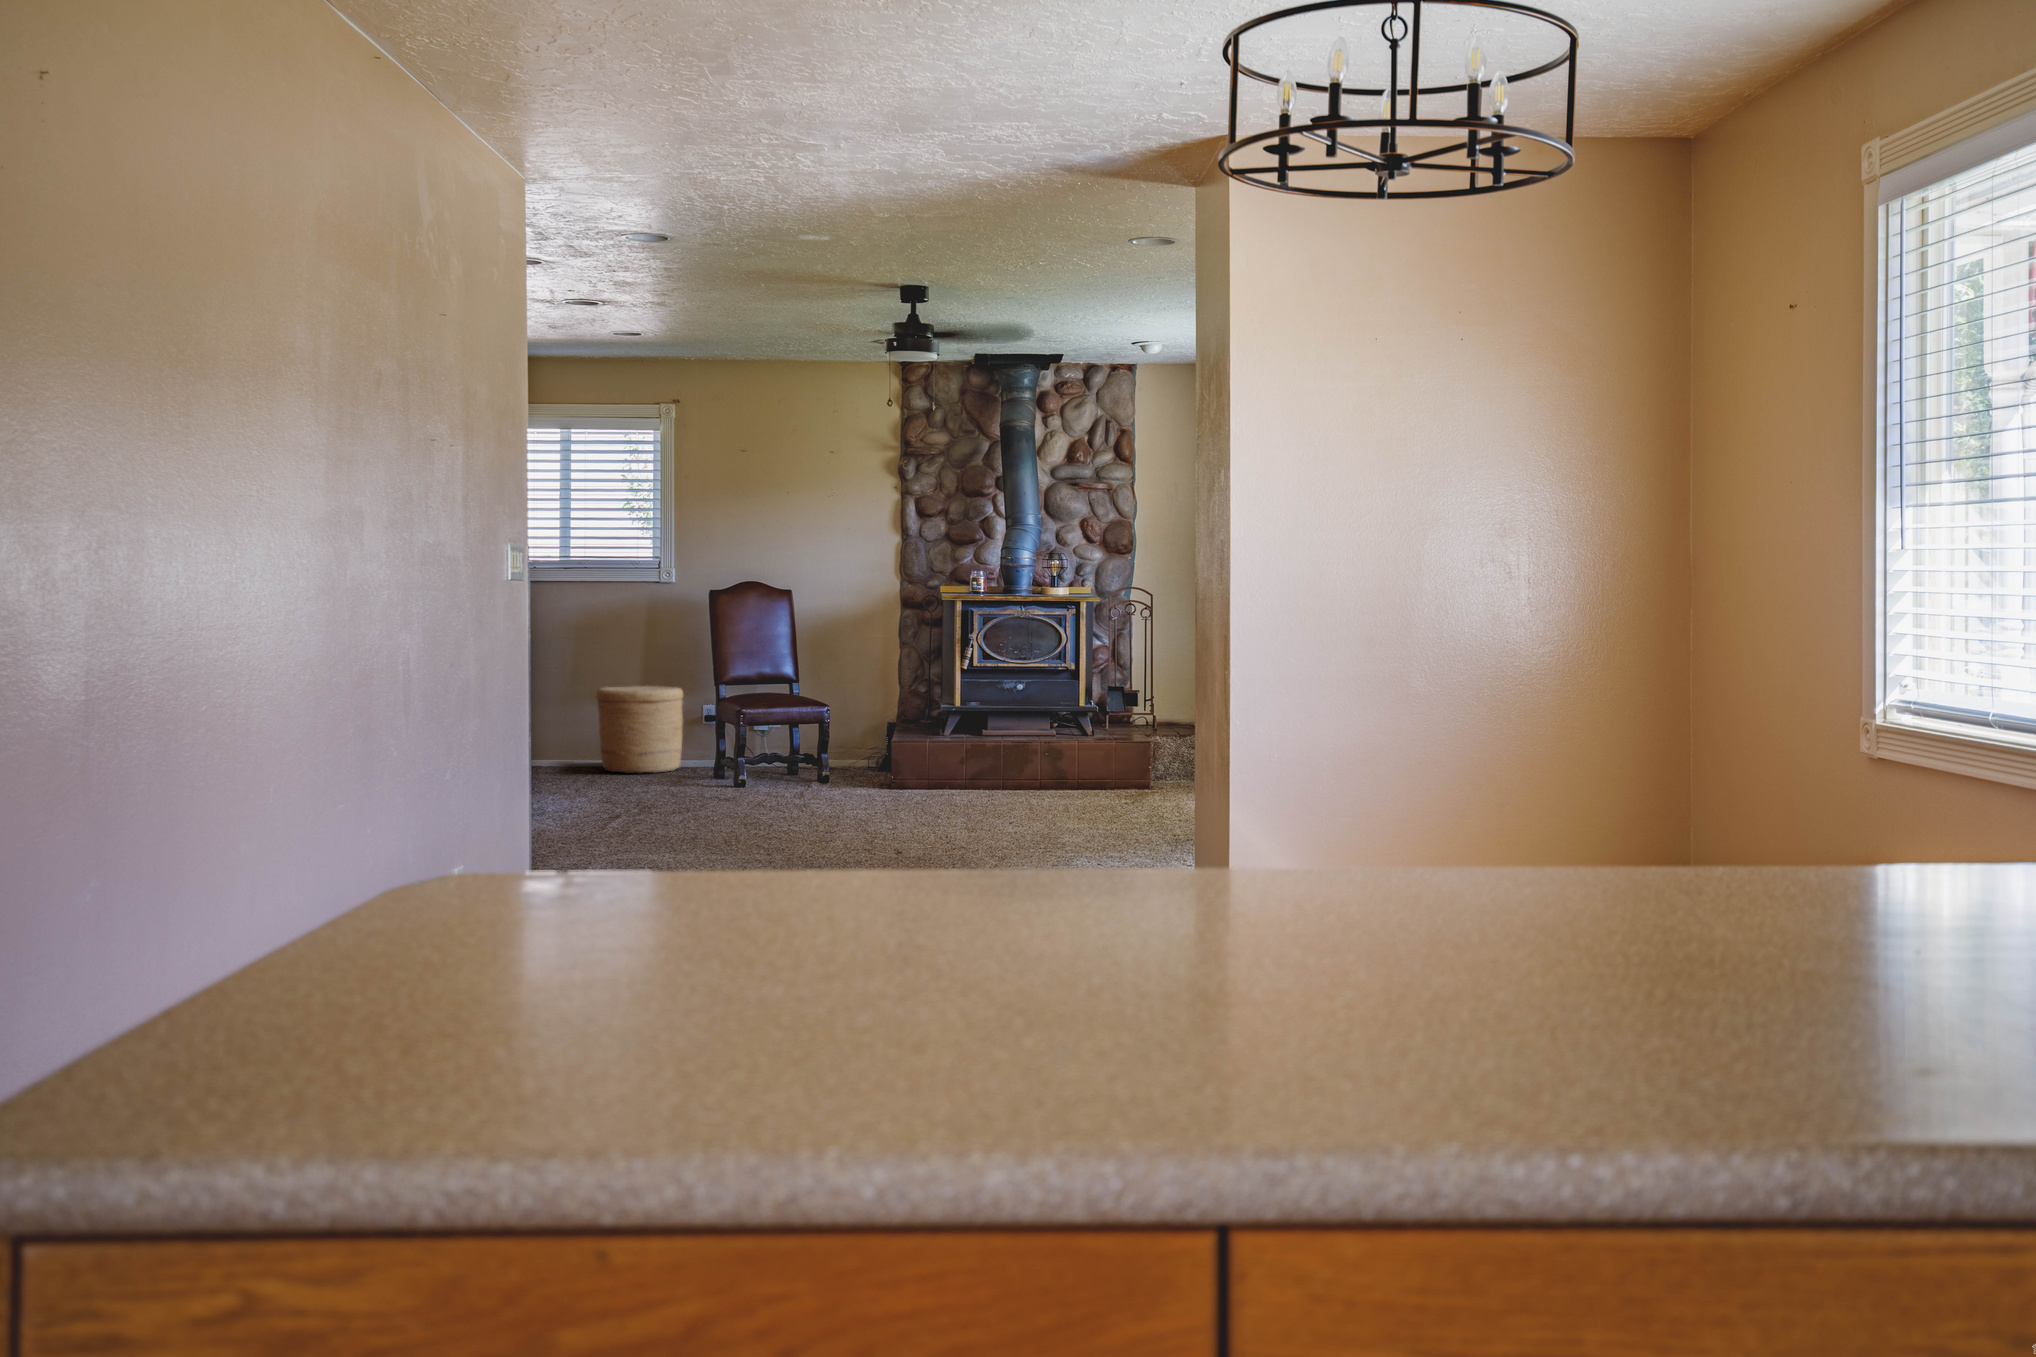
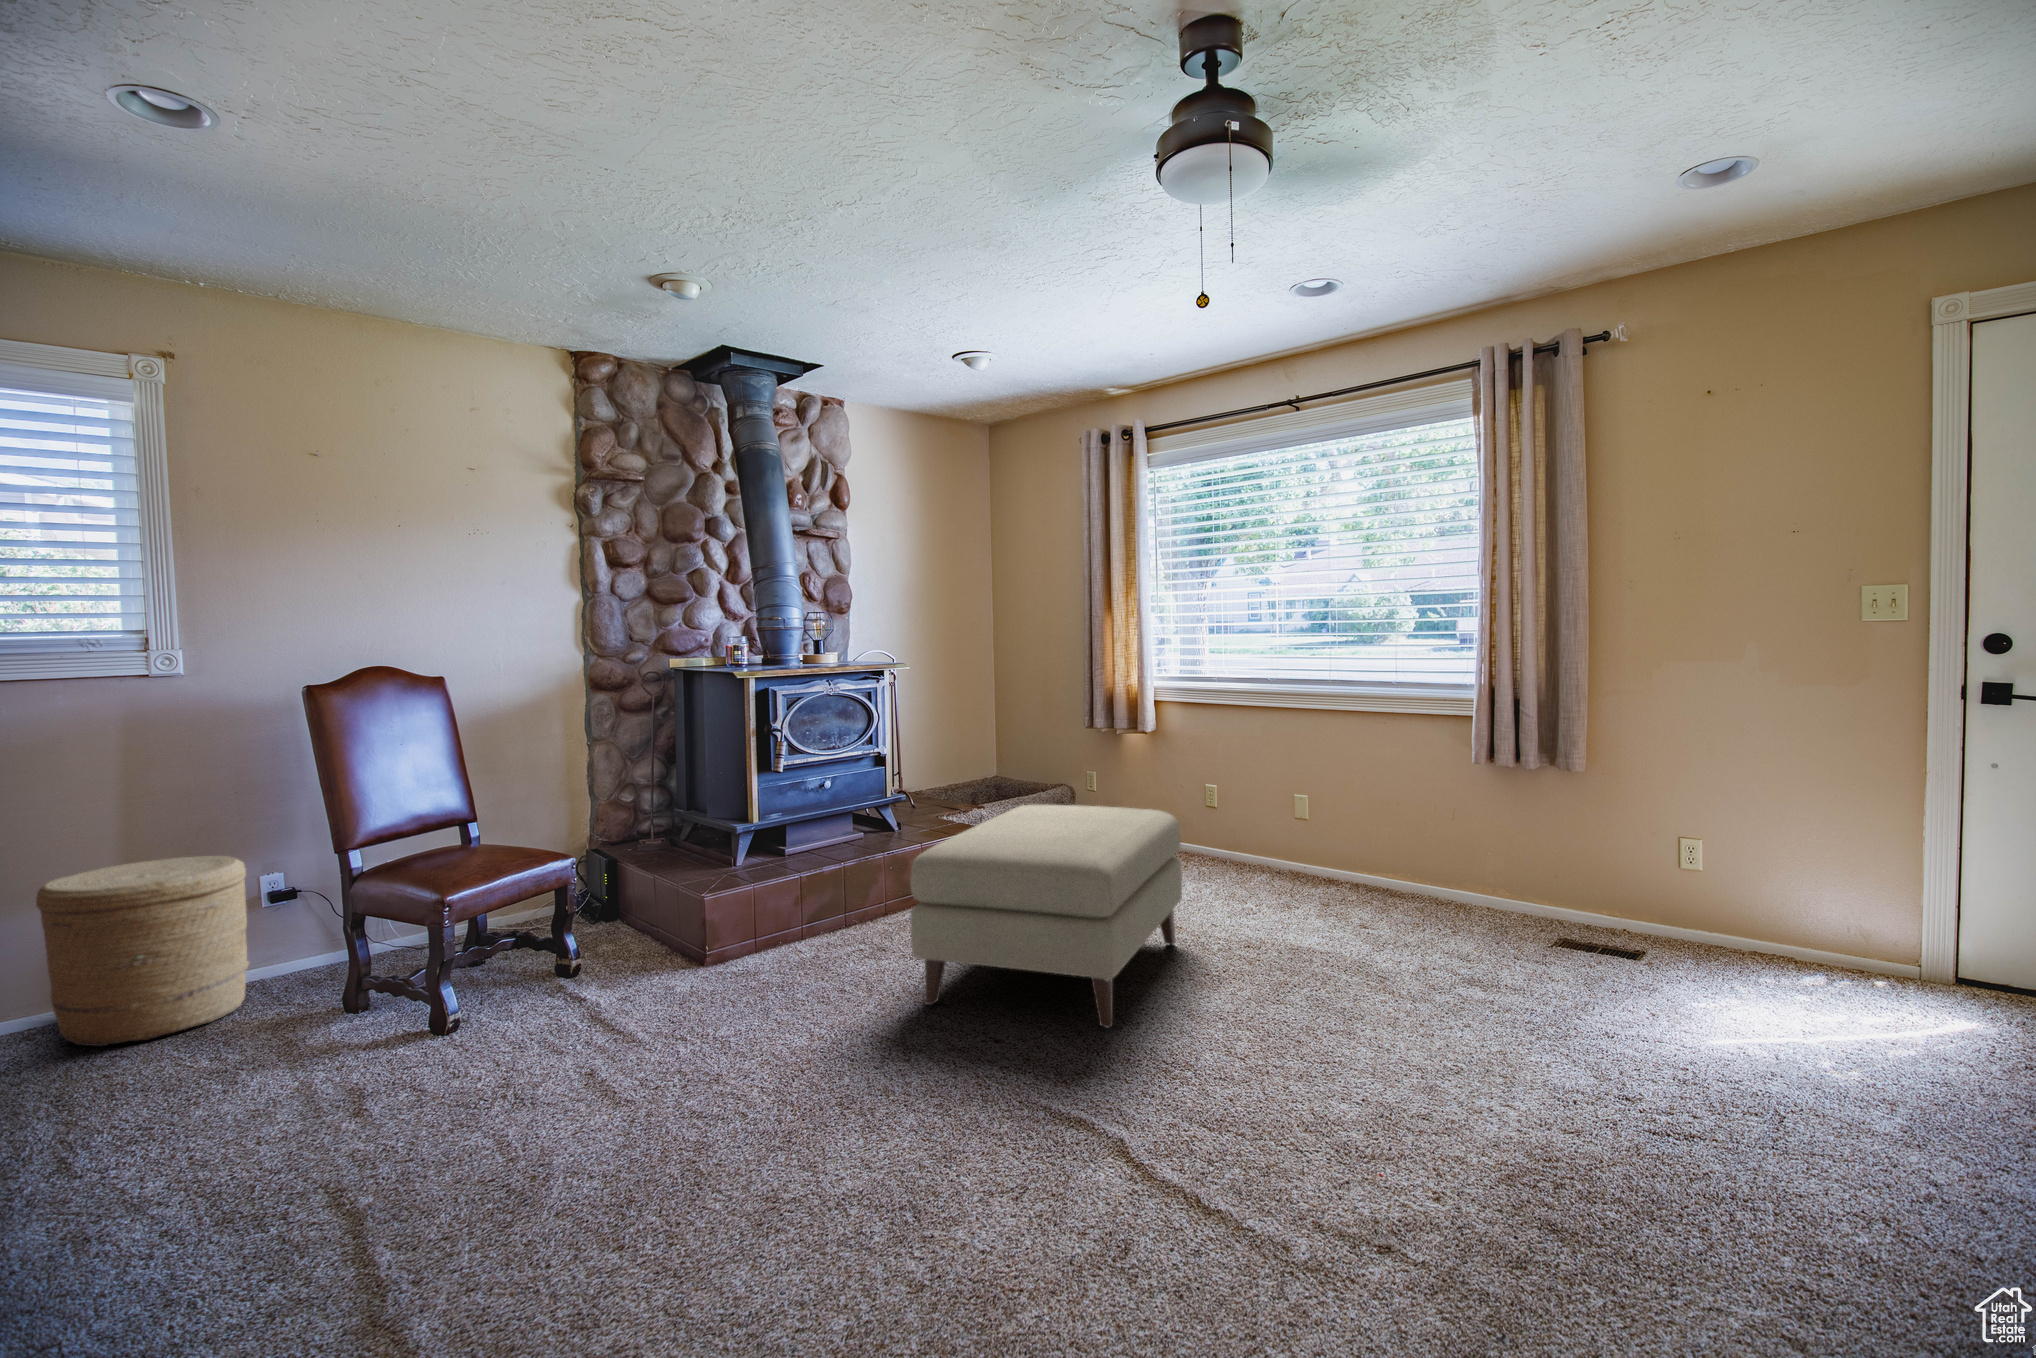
ottoman: none [923,708,1155,837] -> present [910,805,1182,1028]

